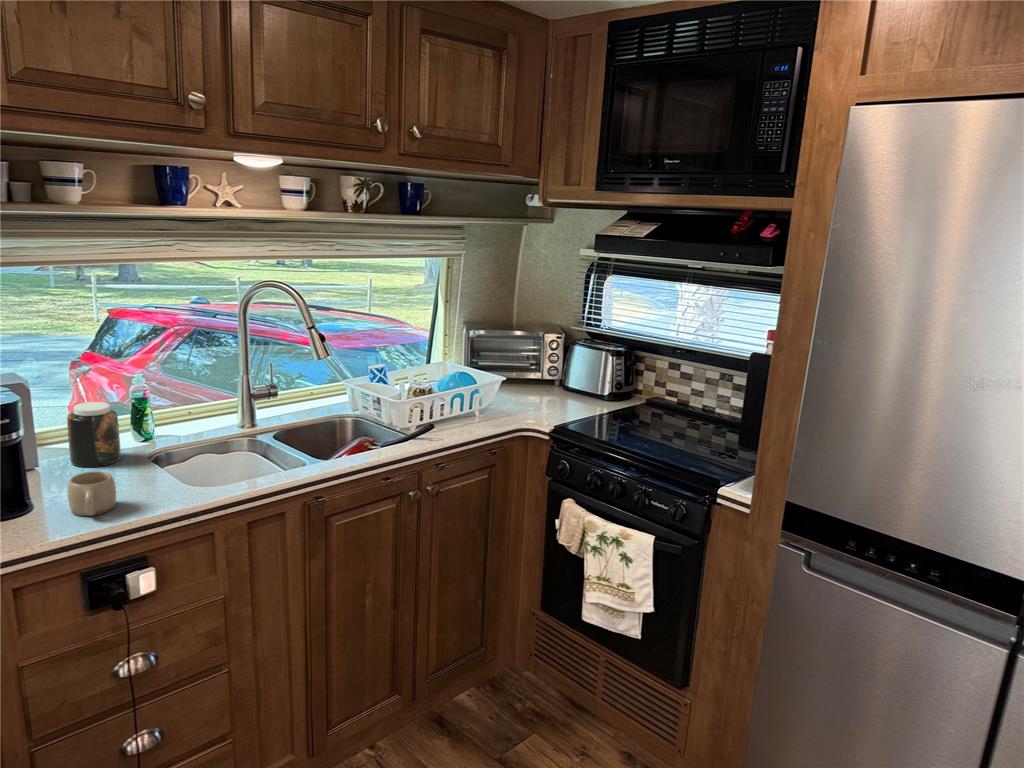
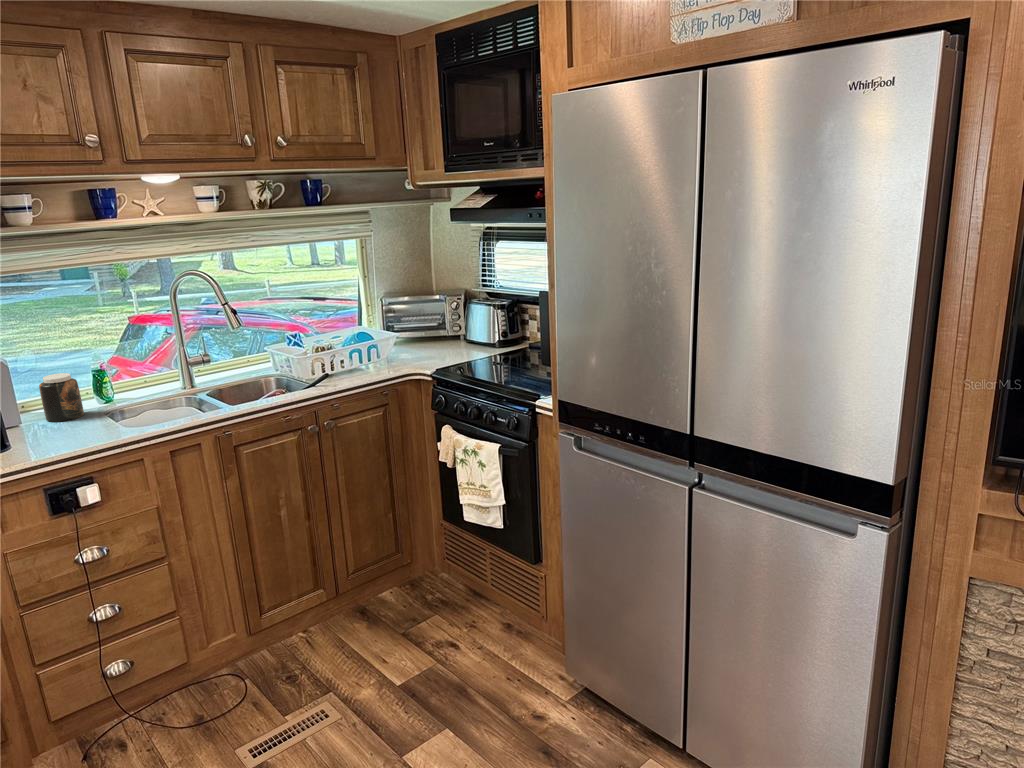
mug: present [68,471,116,516] -> none [31,418,68,449]

